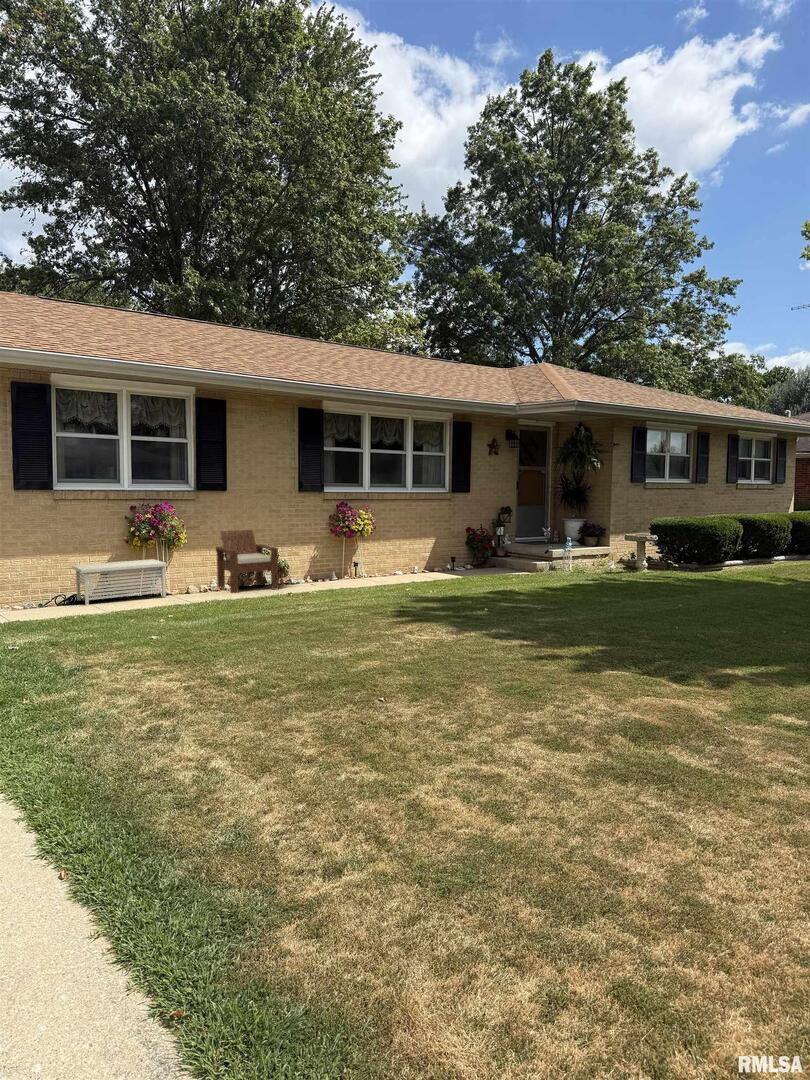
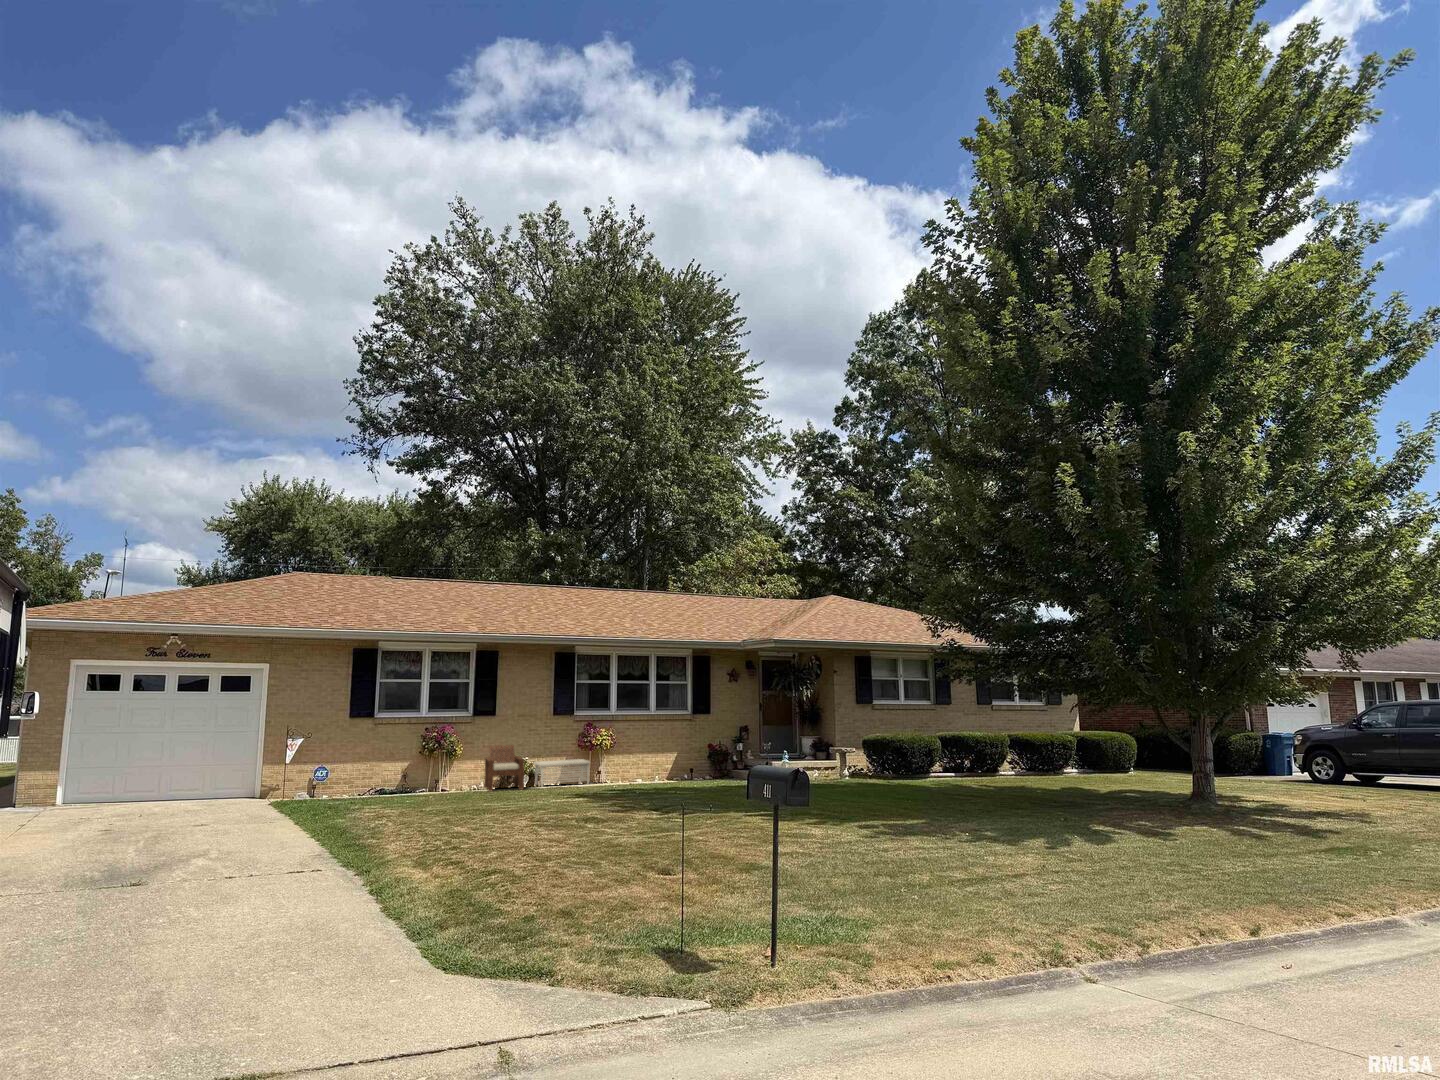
storage bench: present [72,559,167,605] -> present [534,759,590,787]

